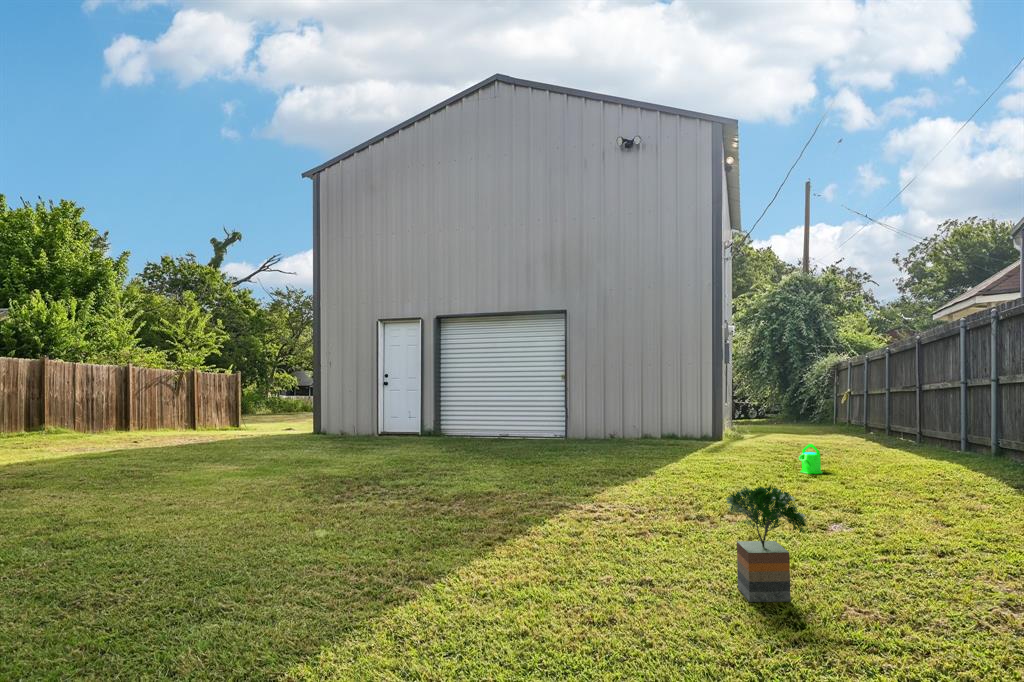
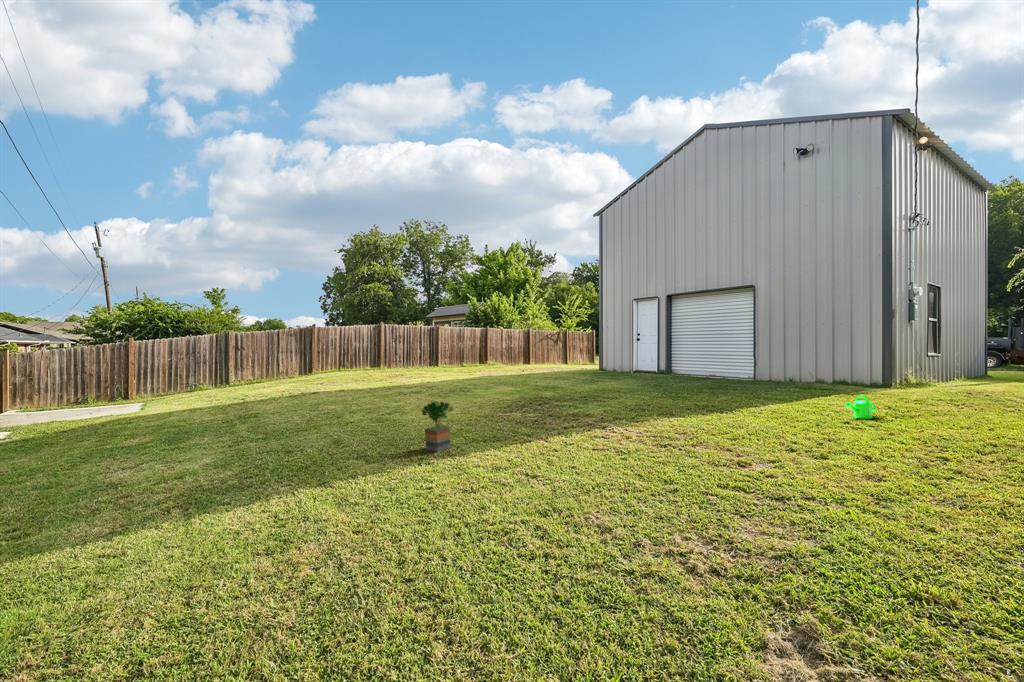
potted tree: present [726,486,807,602] -> present [422,402,453,452]

